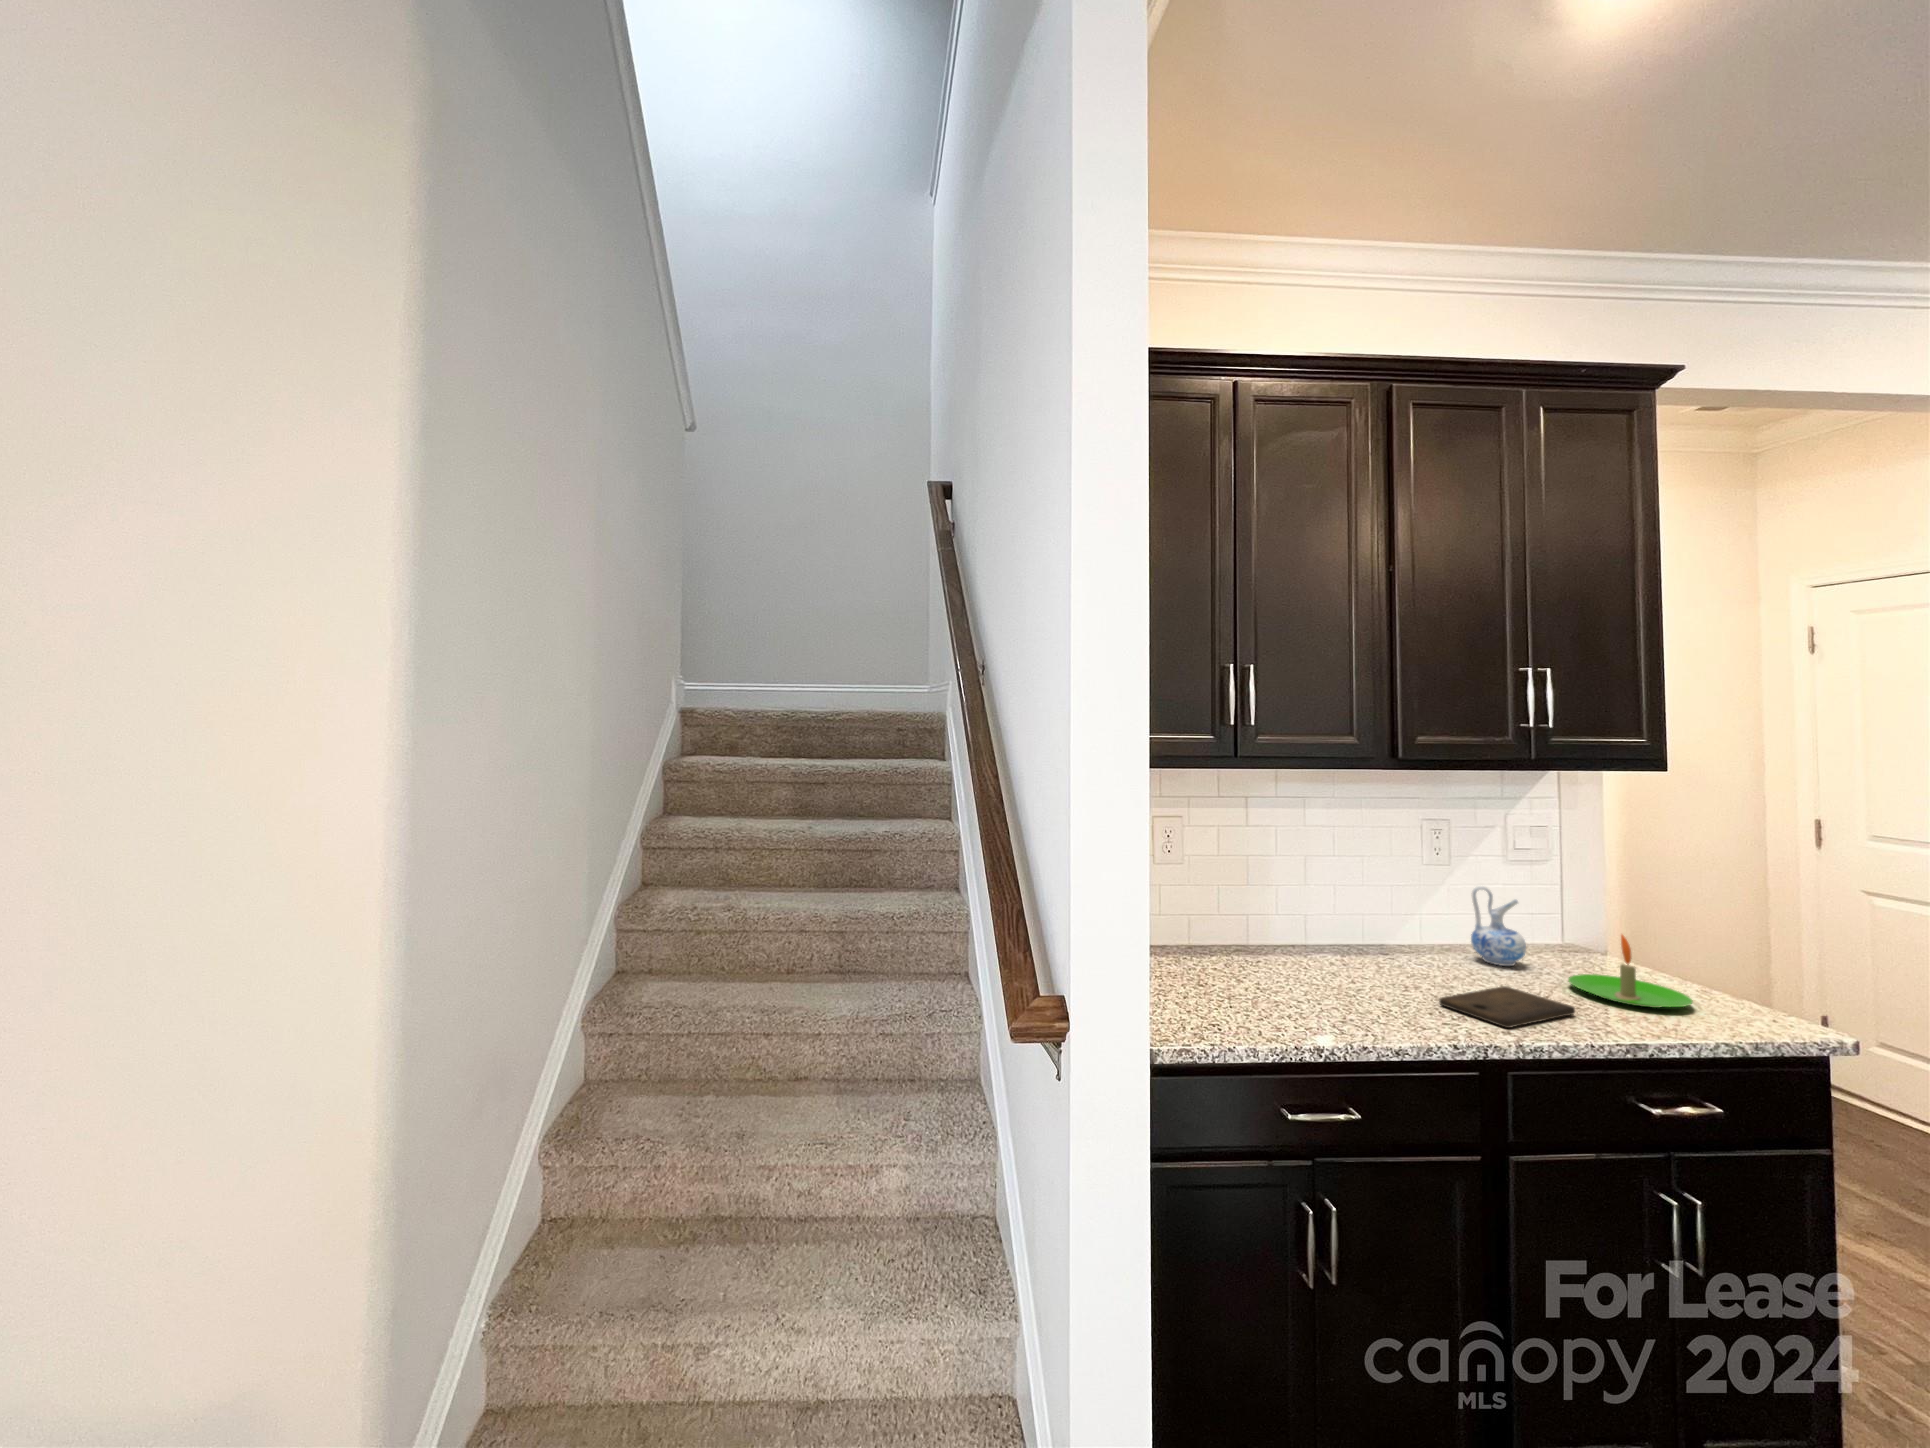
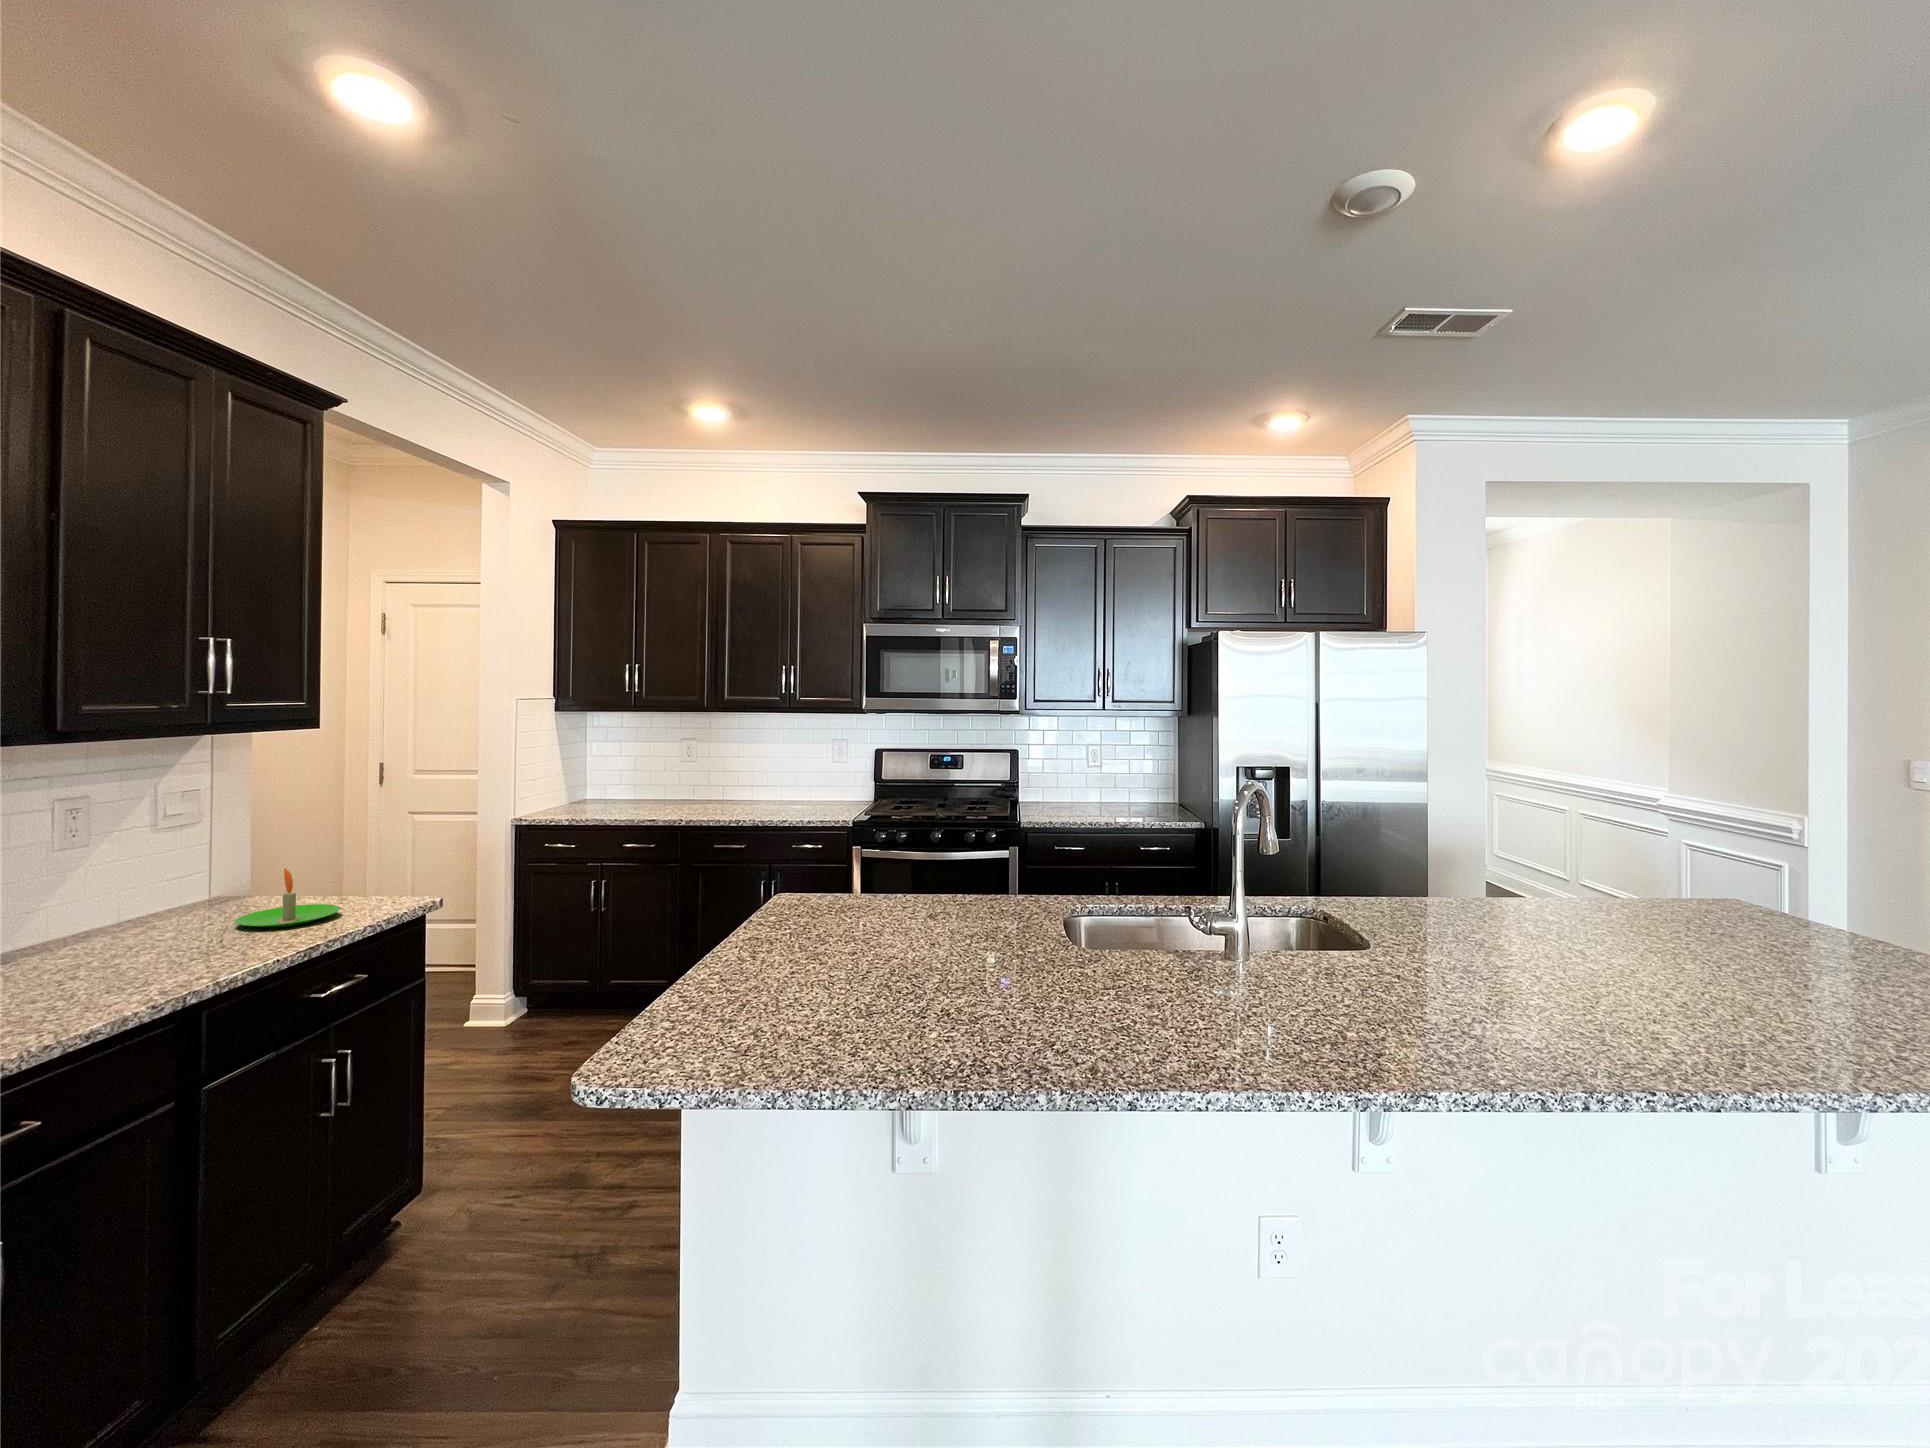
ceramic pitcher: present [1471,886,1526,966] -> none [123,856,187,933]
cutting board: present [1439,986,1575,1028] -> none [115,939,254,981]

